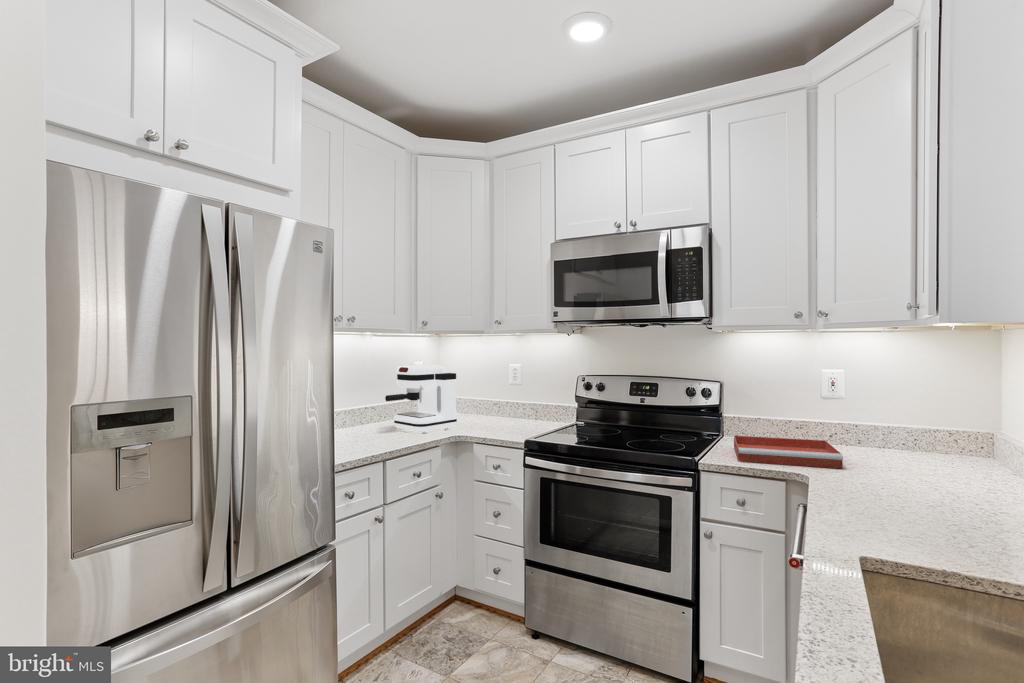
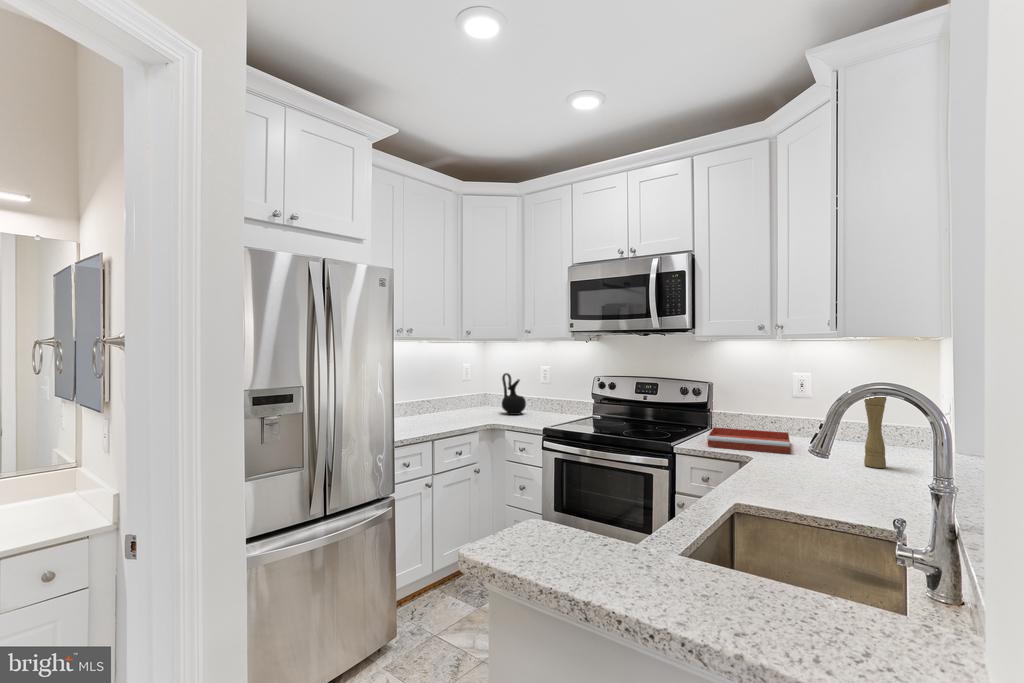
coffee maker: present [385,365,457,433] -> none [435,366,493,421]
ceramic jug: none [466,373,495,423] -> present [502,373,526,415]
pepper mill: none [943,389,974,486] -> present [864,397,886,468]

